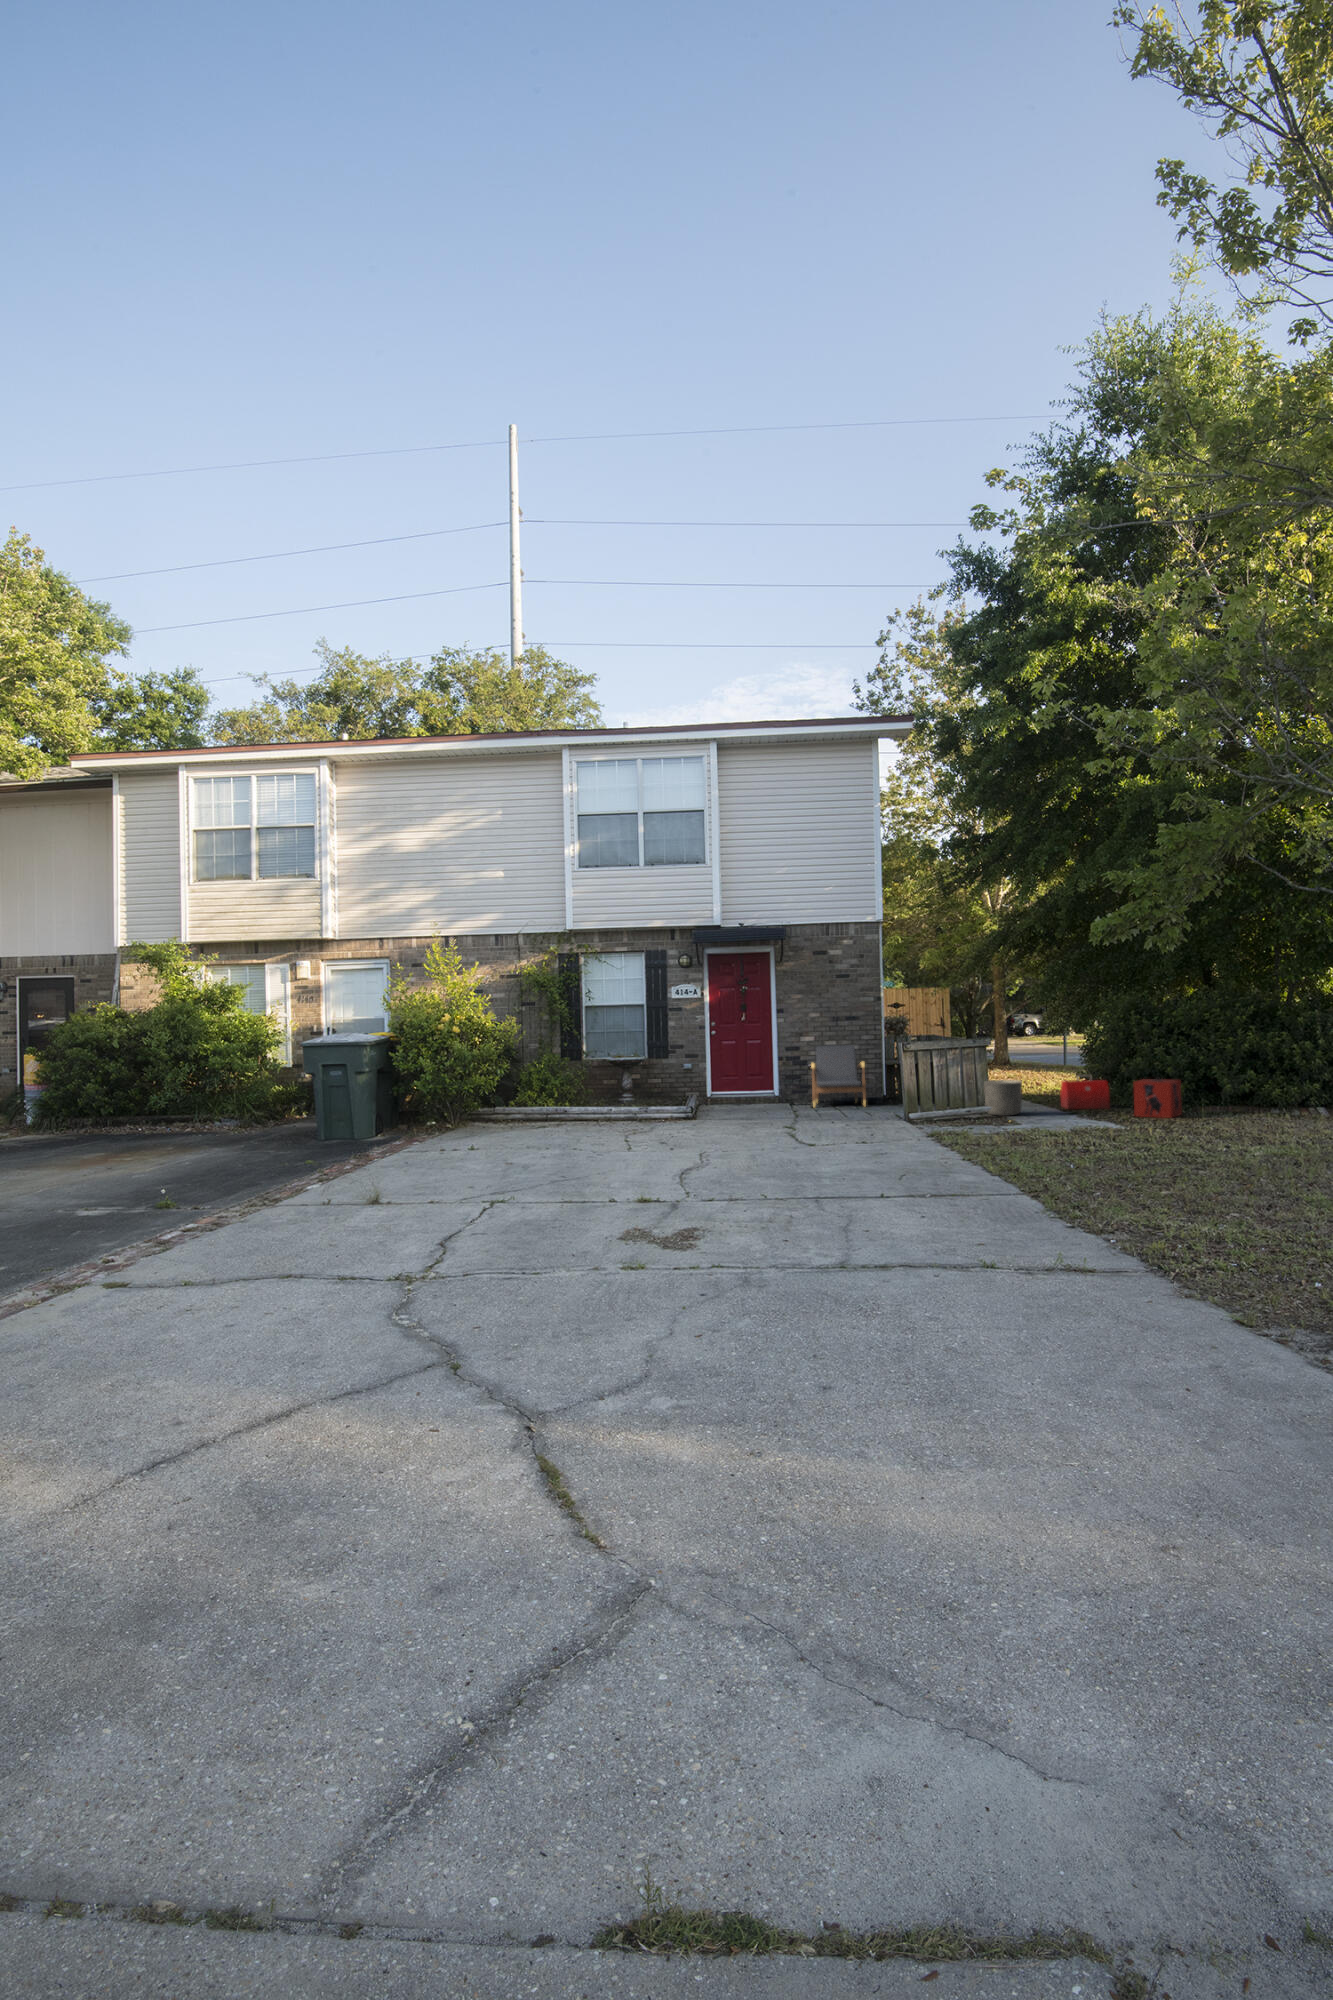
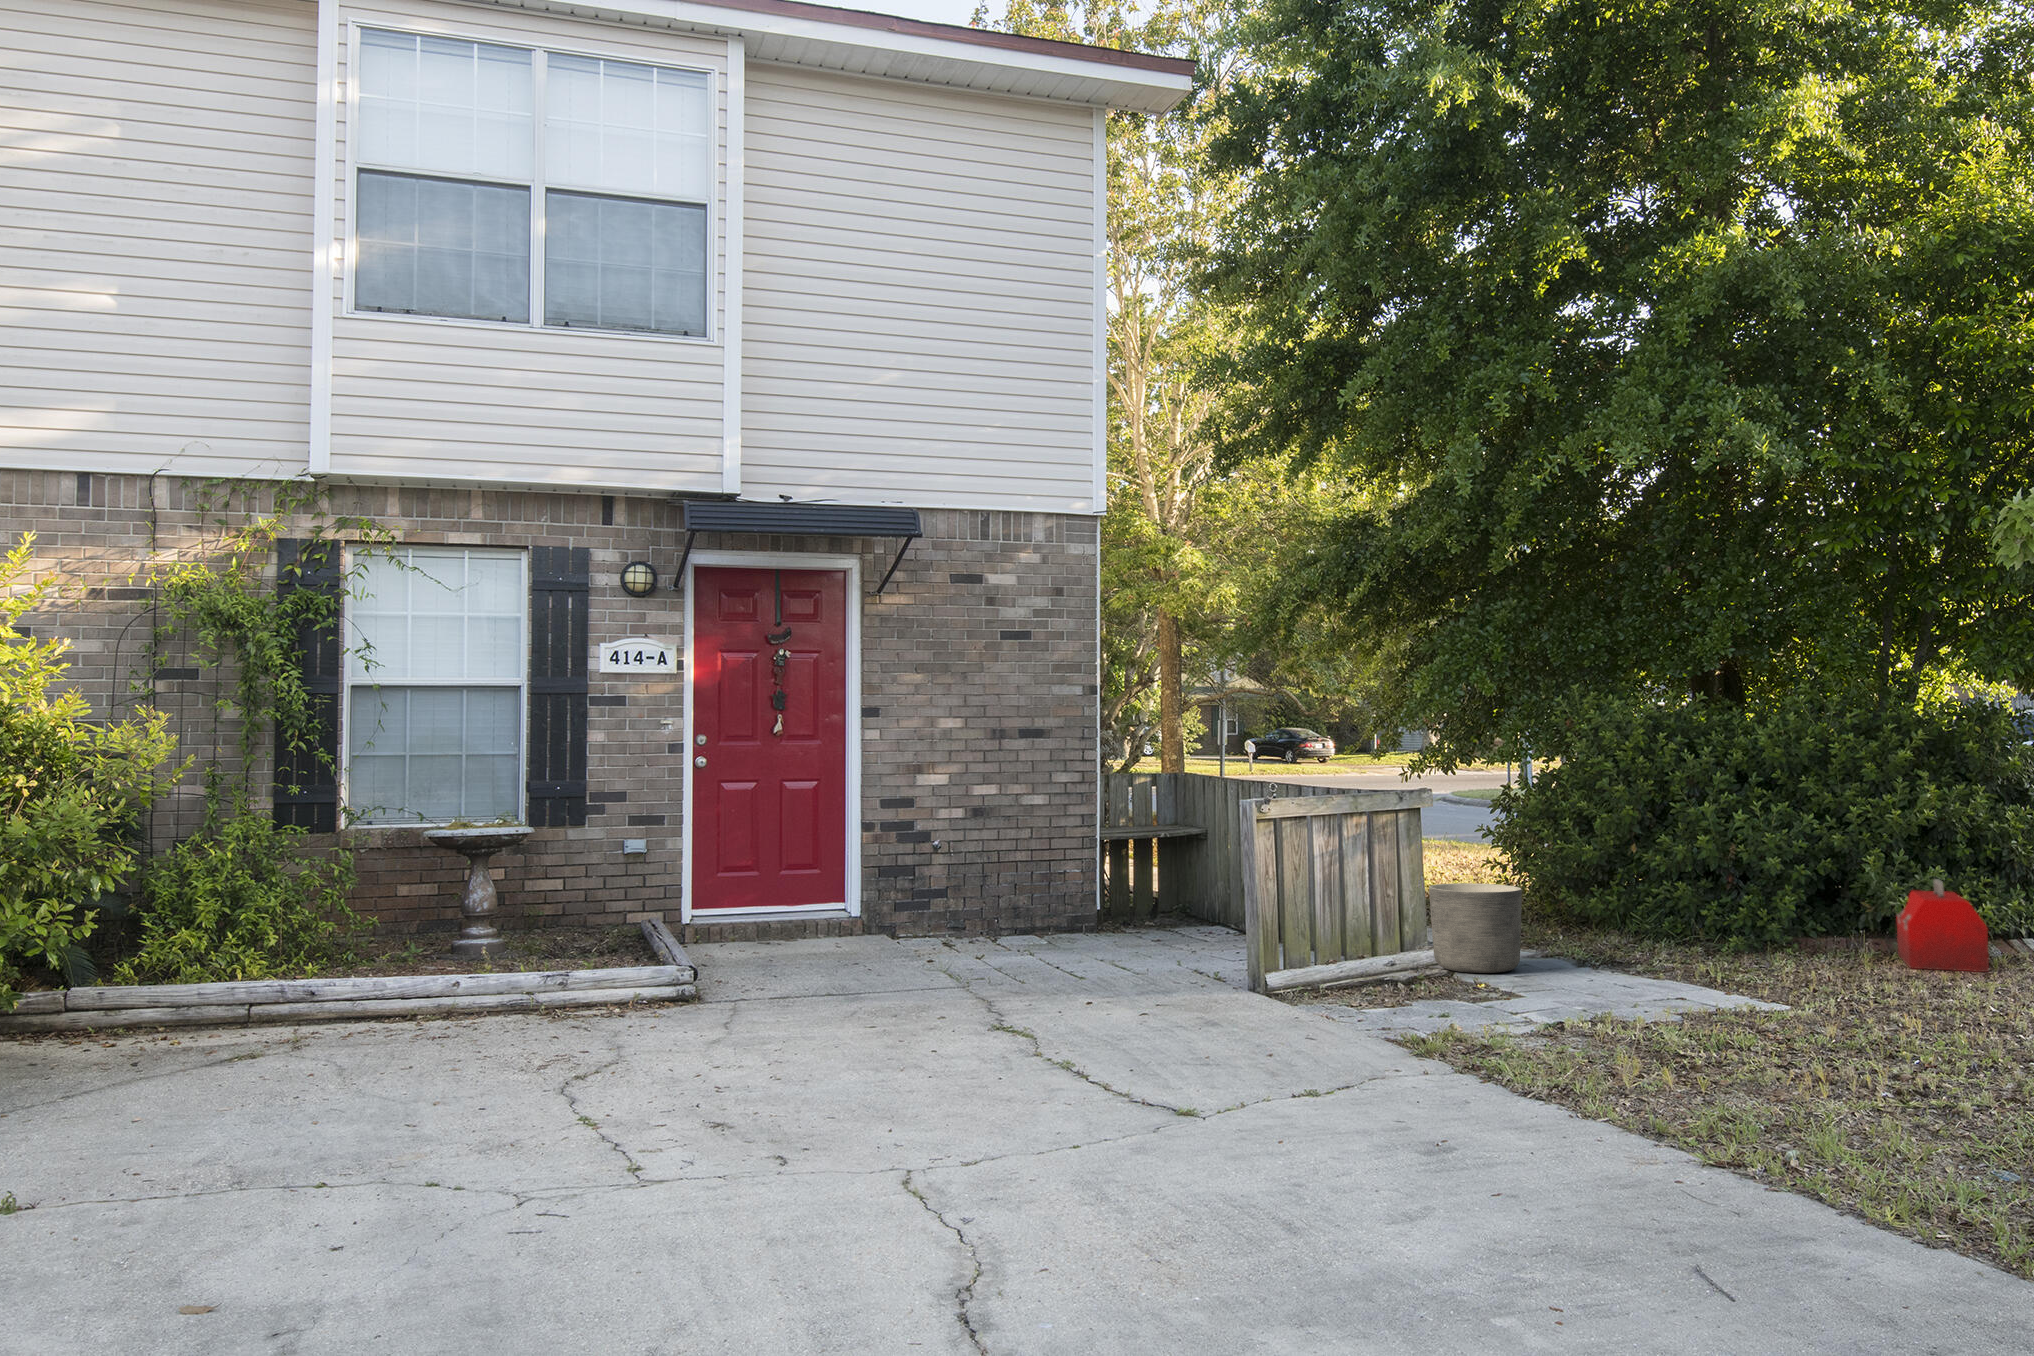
lounge chair: present [811,1045,866,1107] -> none [954,798,1097,957]
toolbox: present [1060,1075,1110,1109] -> present [1896,879,1989,972]
storage box: present [1134,1079,1182,1118] -> none [1761,878,1865,972]

